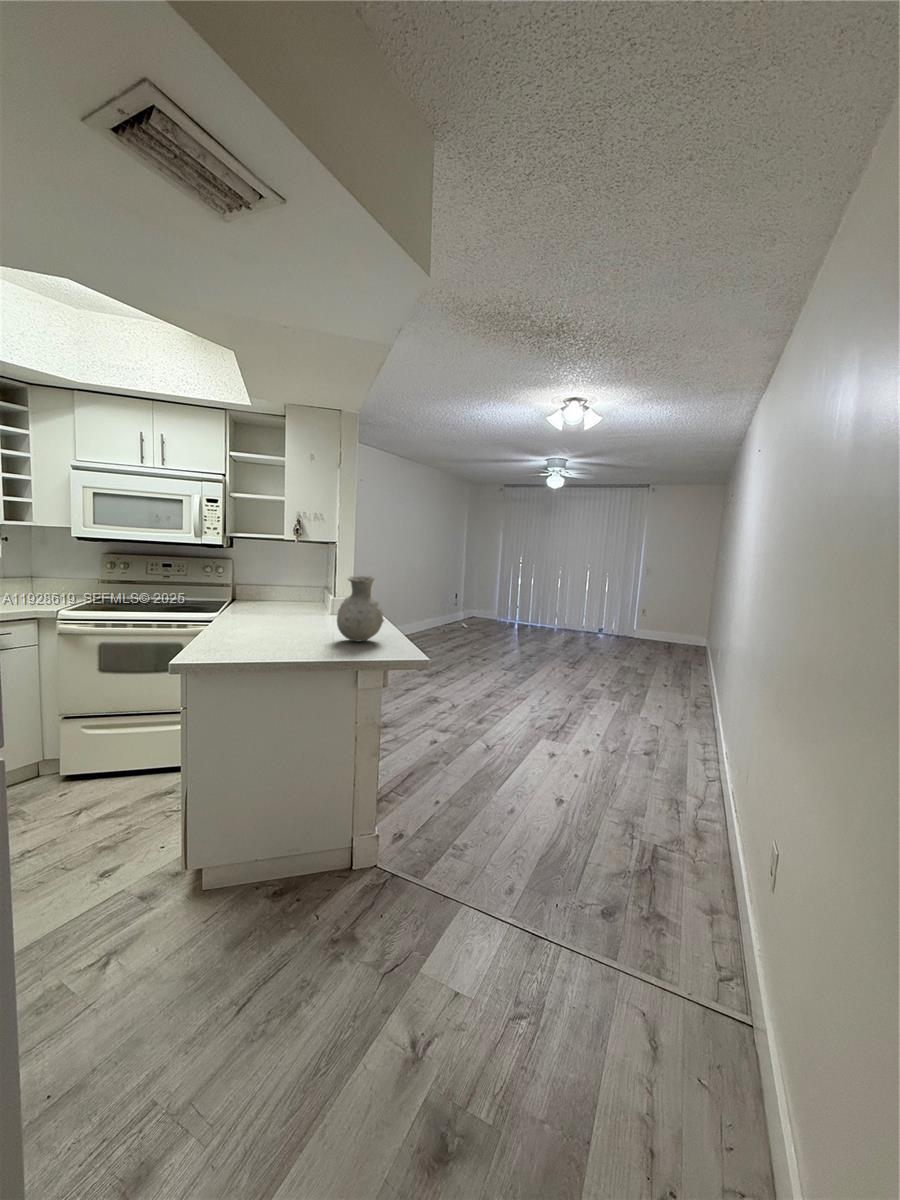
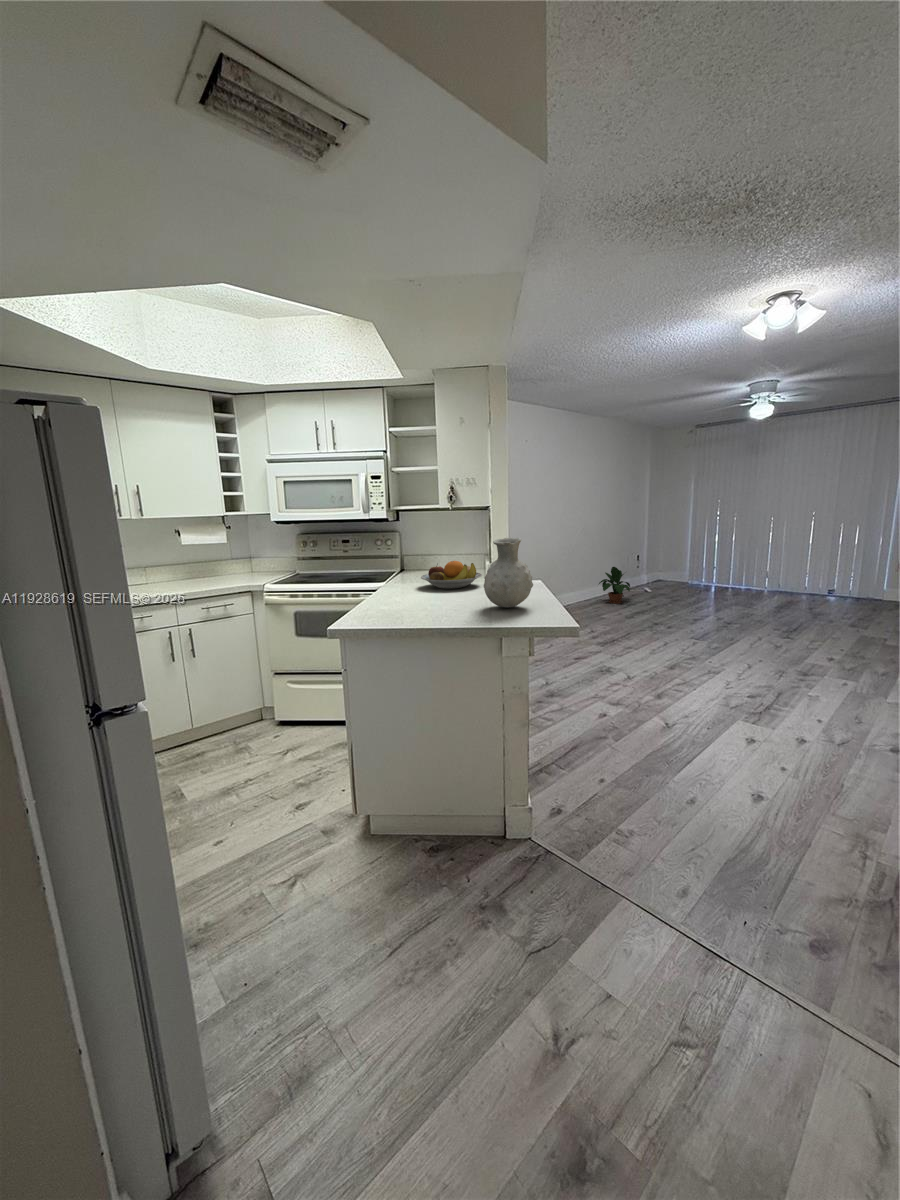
fruit bowl: none [262,594,326,621] -> present [421,561,482,589]
potted plant: none [420,603,450,637] -> present [599,567,630,603]

